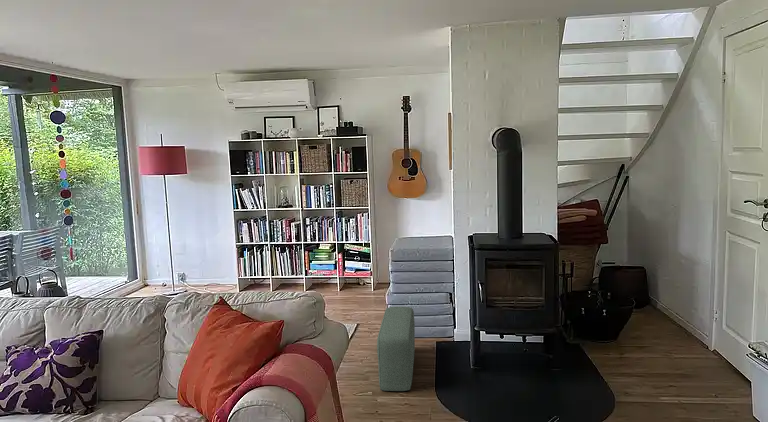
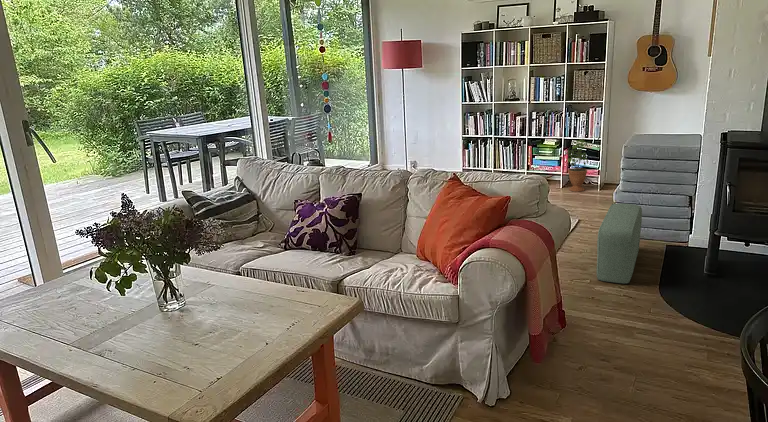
potted plant: none [338,241,361,294] -> present [565,139,588,192]

